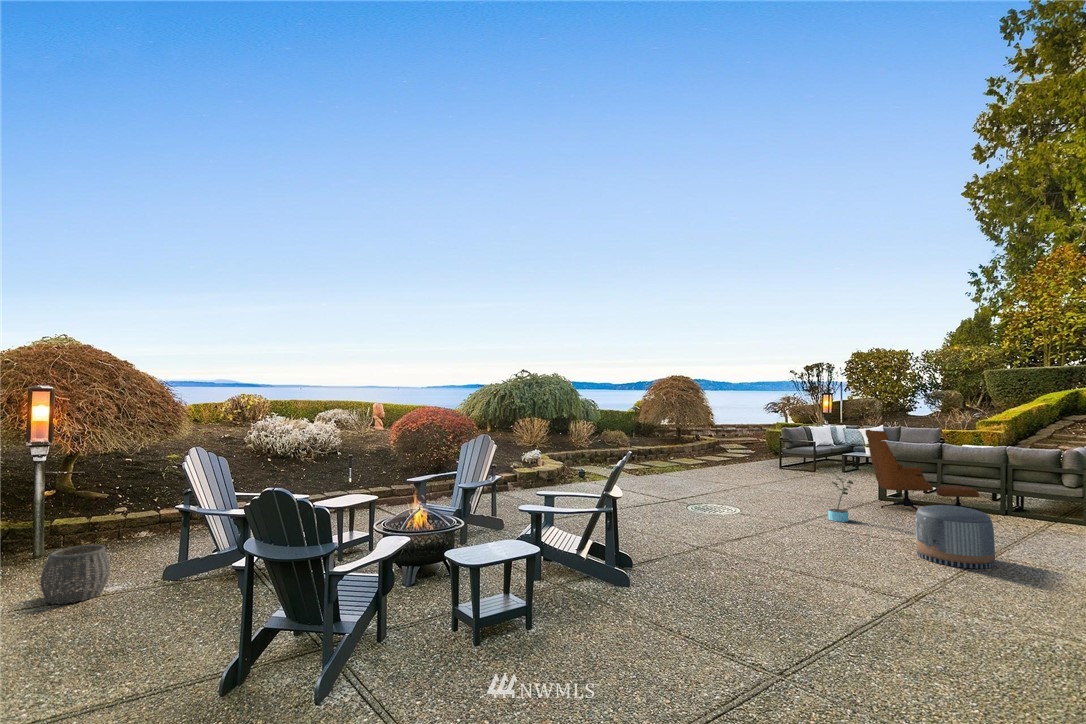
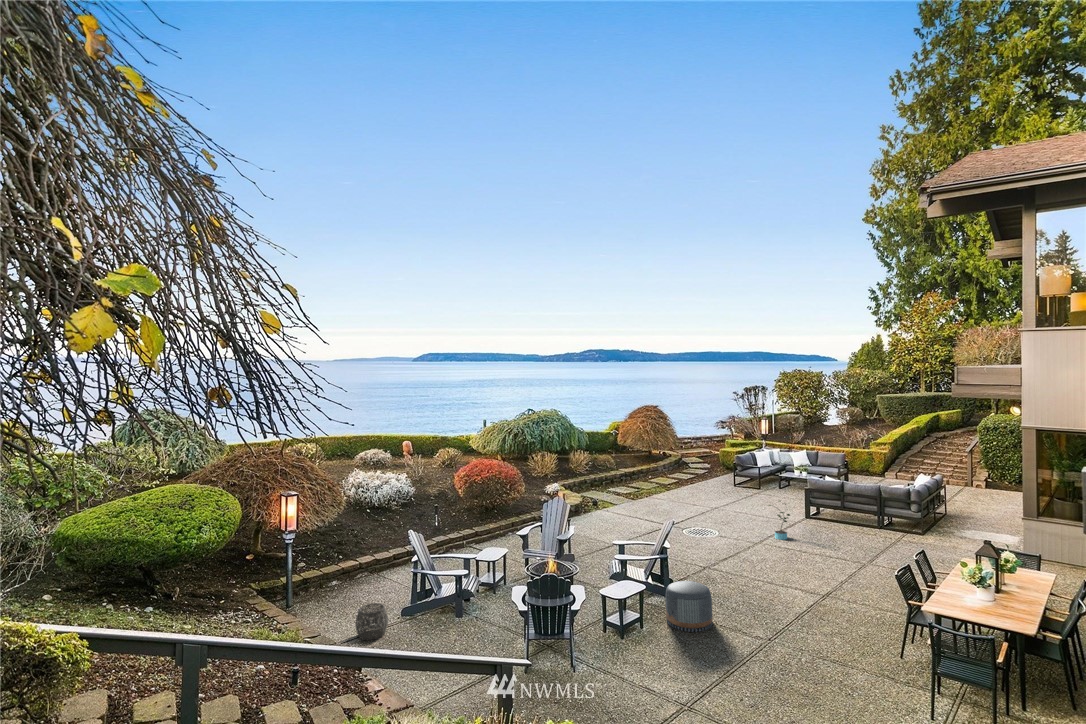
lounge chair: present [866,430,980,510] -> none [796,472,865,528]
pouf: present [915,505,995,569] -> present [666,581,713,632]

